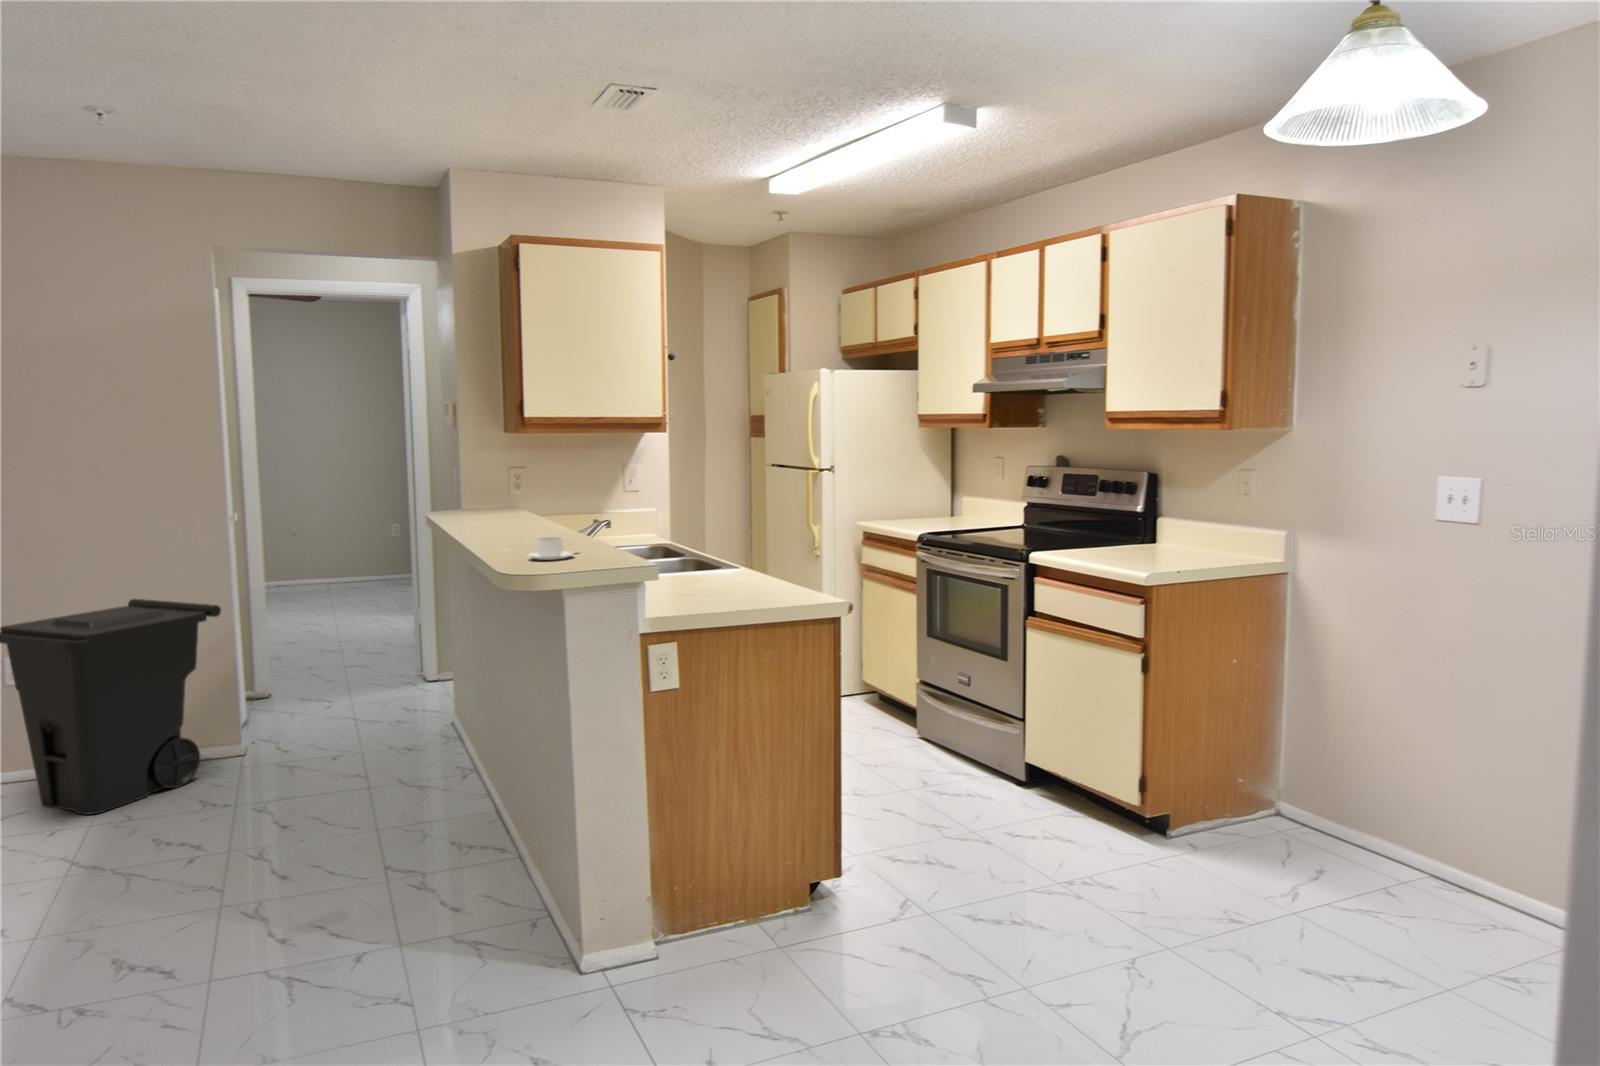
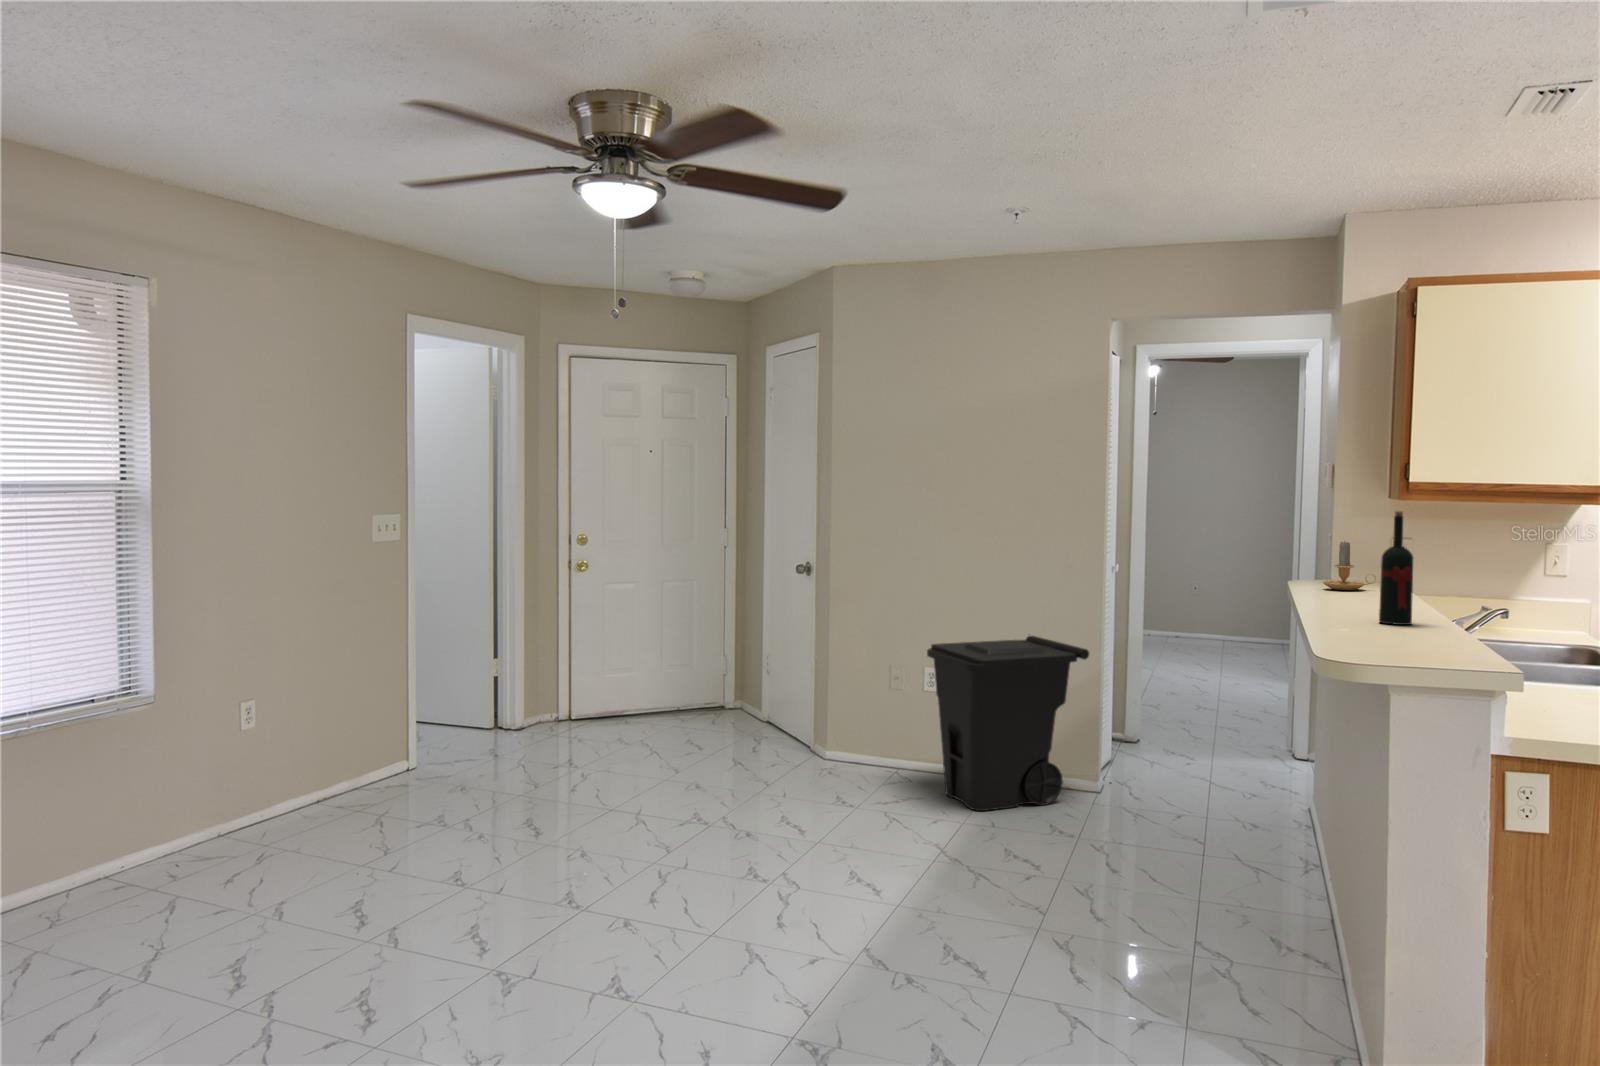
wine bottle: none [529,441,556,540] -> present [1379,511,1413,625]
candle: none [461,470,505,517] -> present [1322,542,1376,590]
coffee cup: present [528,537,573,560] -> none [1355,622,1415,650]

